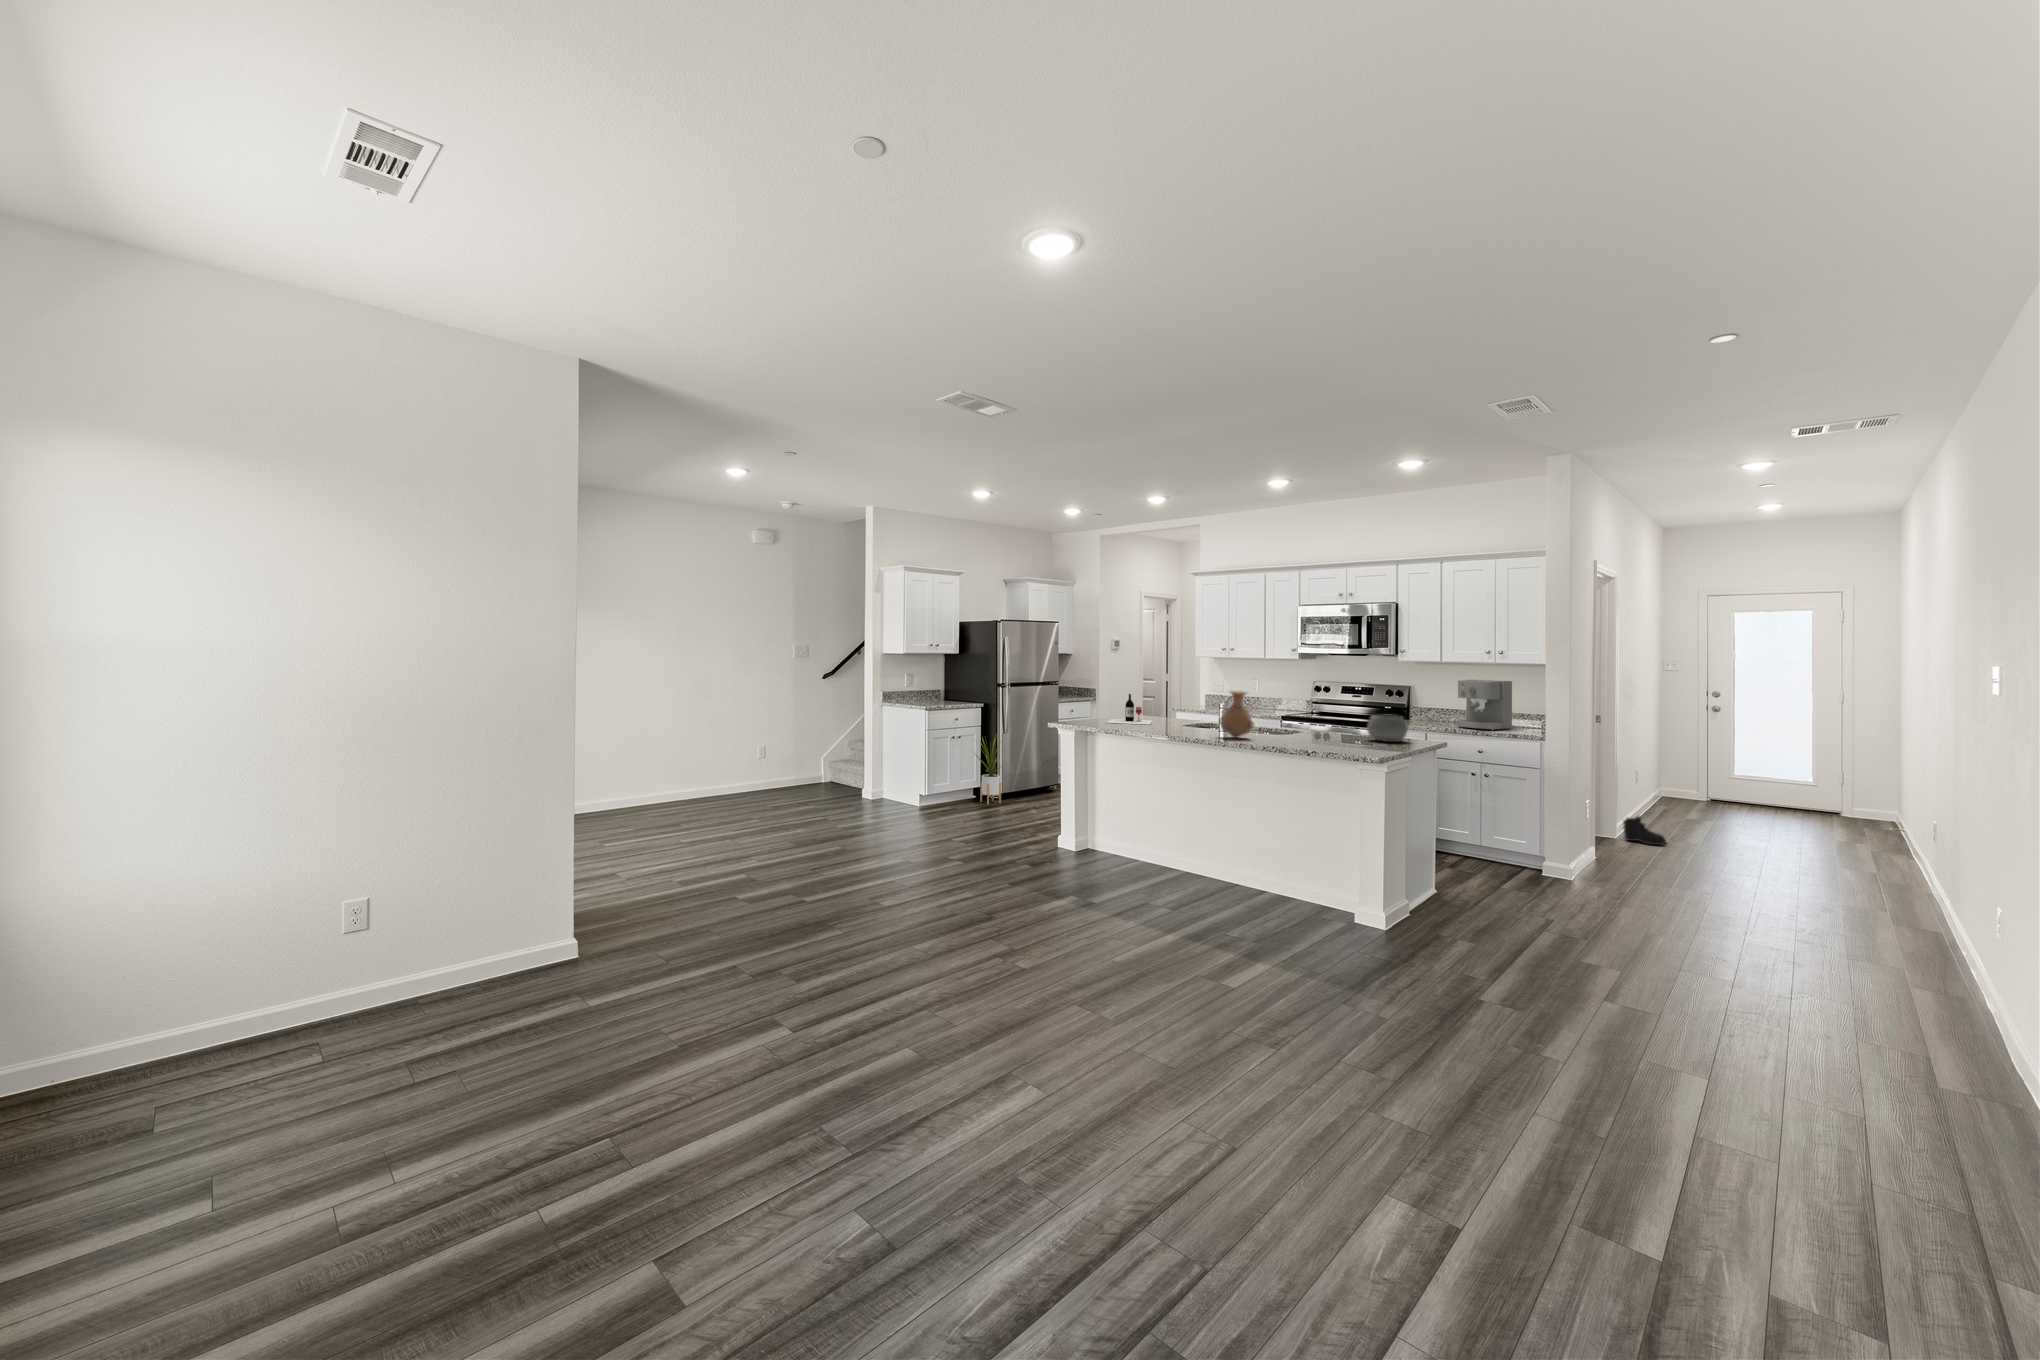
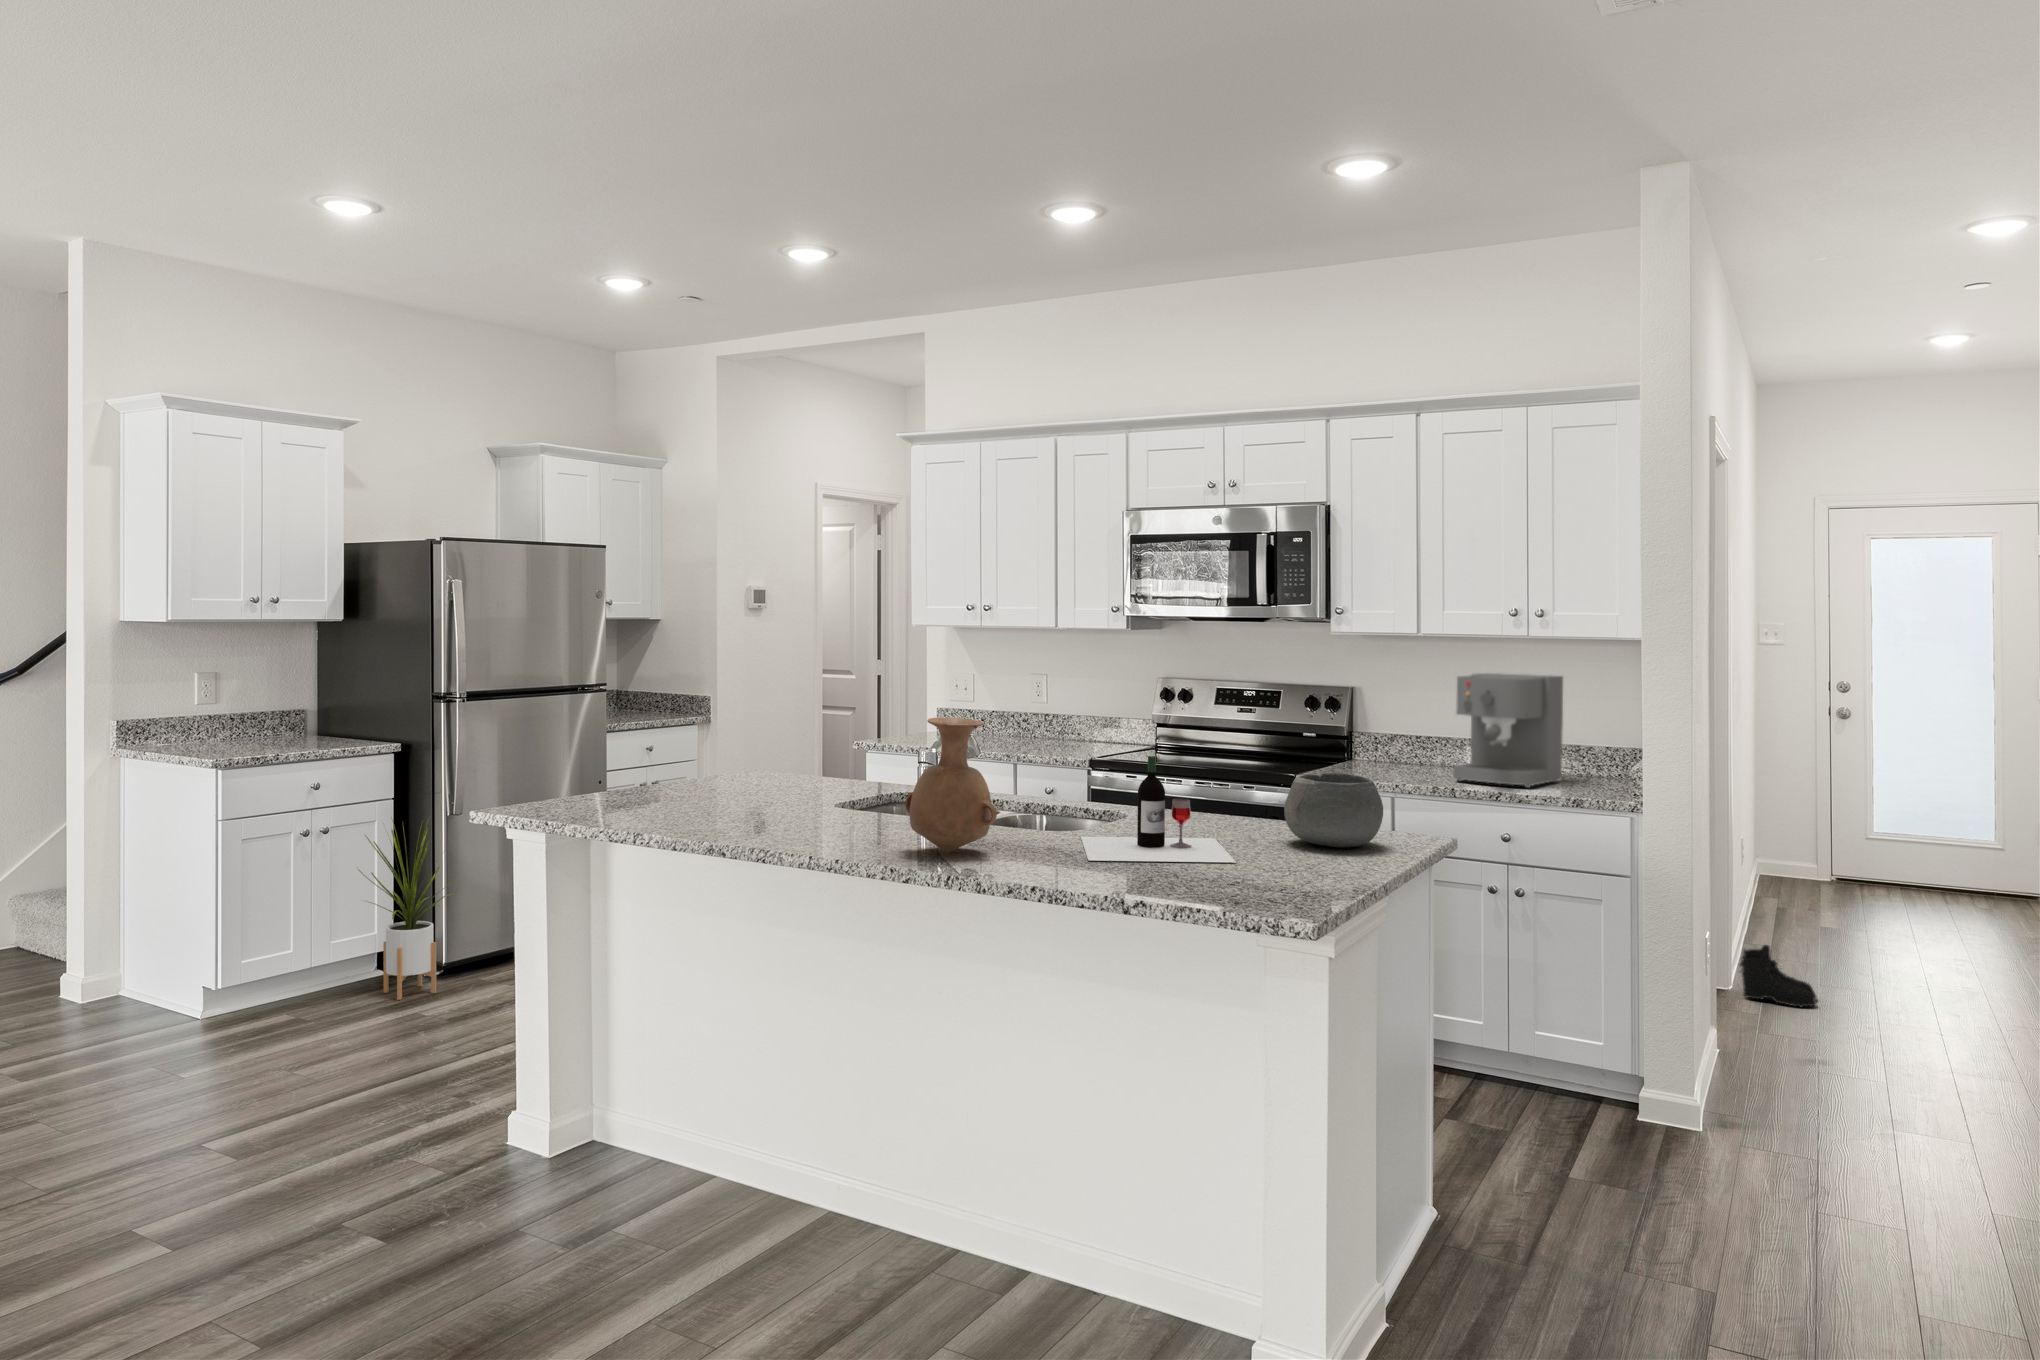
wine bottle: present [1107,694,1152,724] -> present [1081,756,1236,863]

